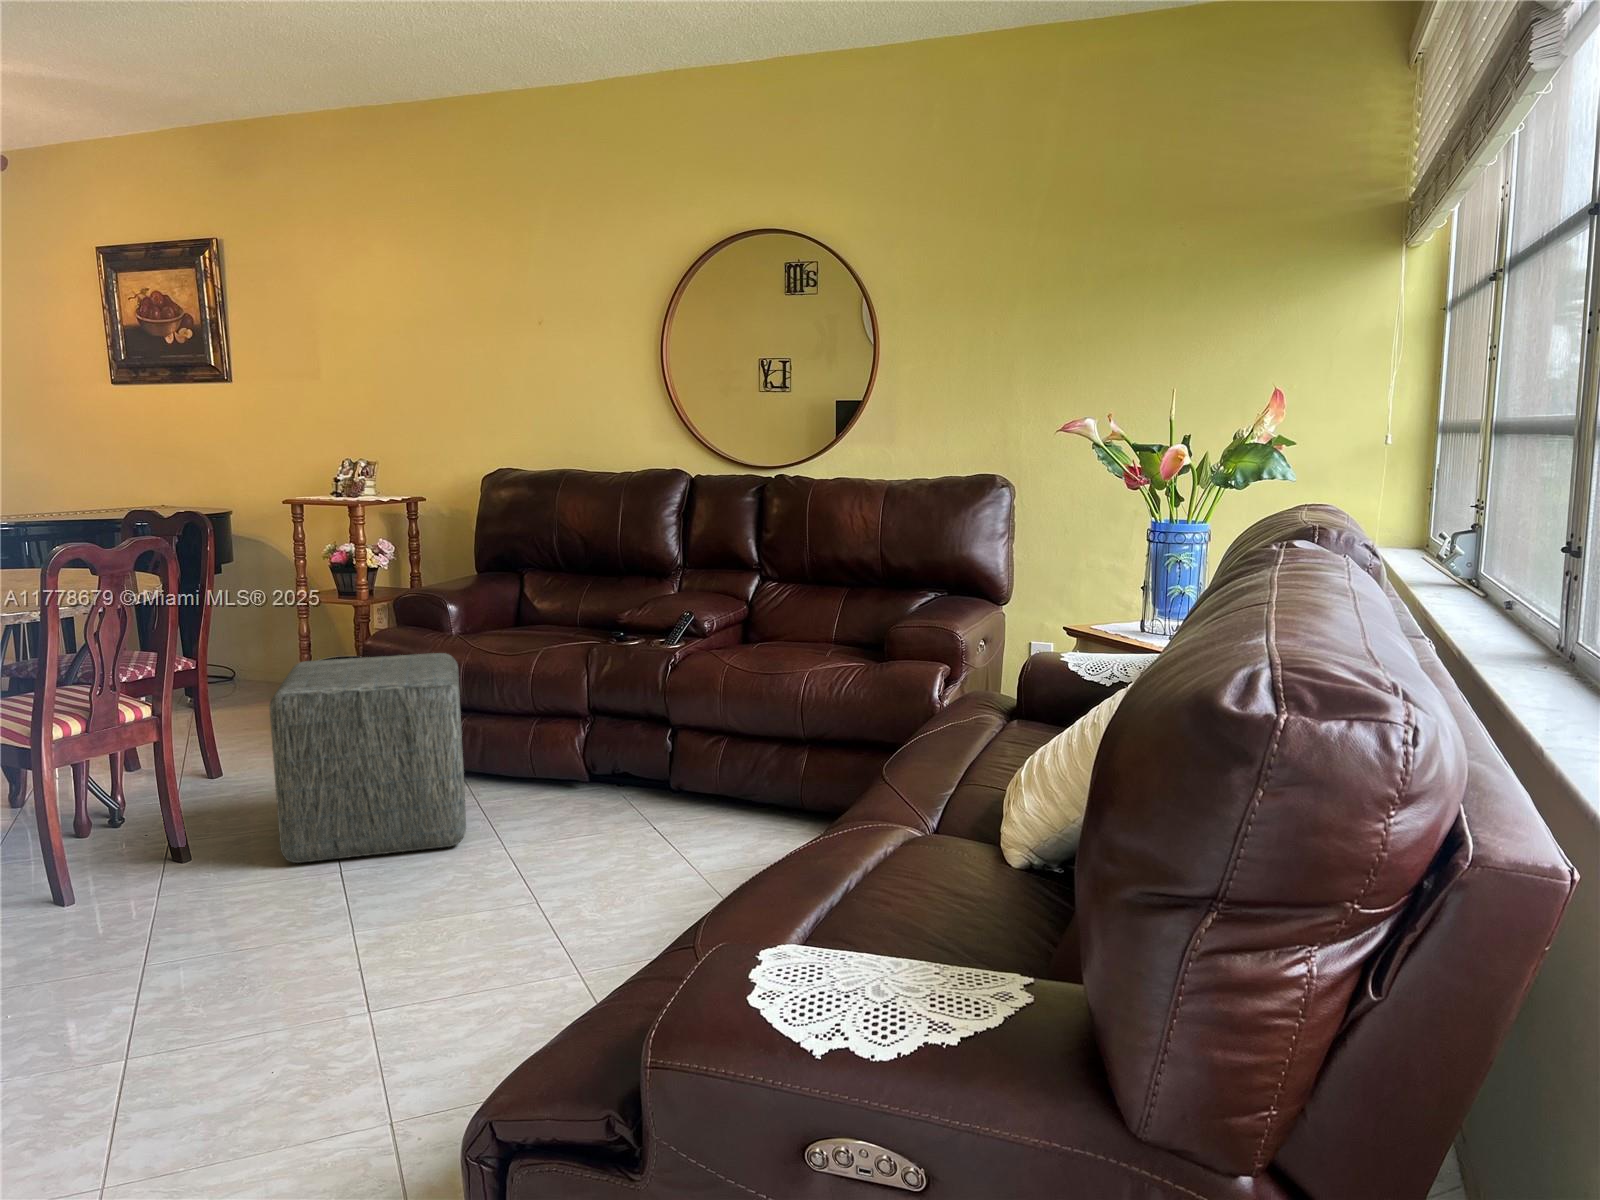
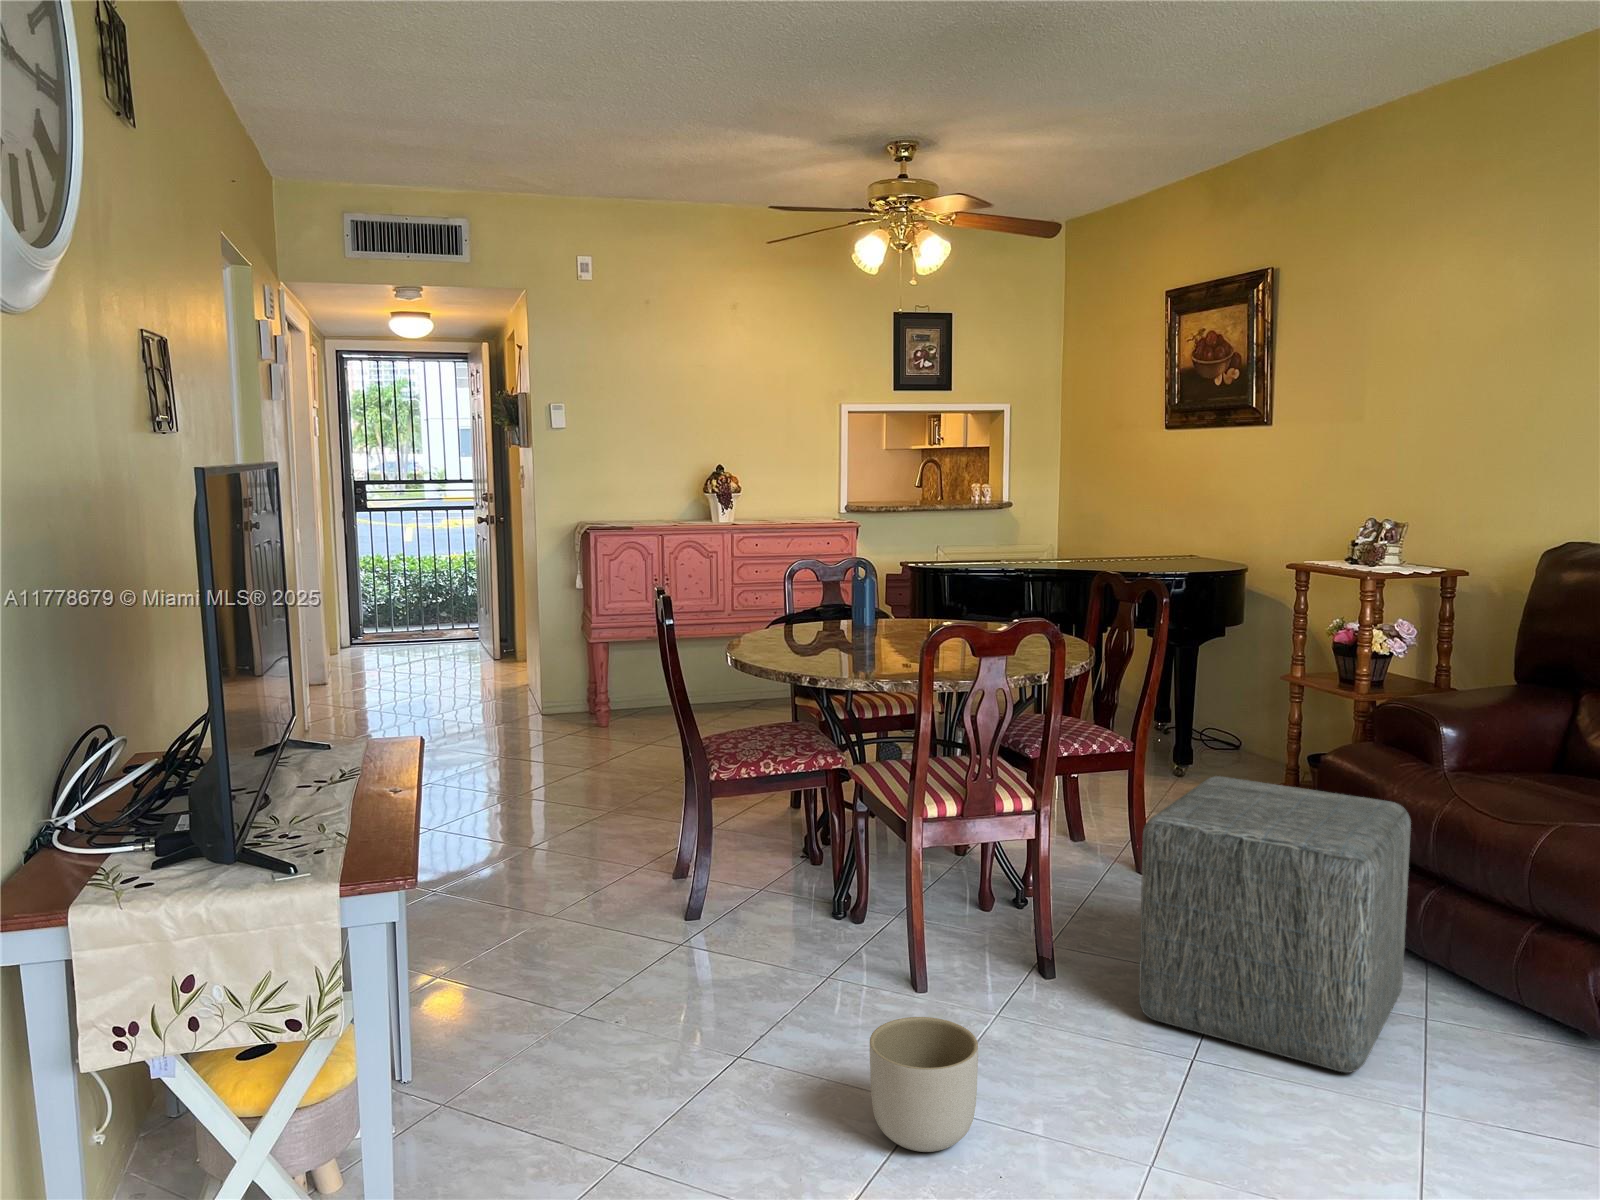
planter: none [86,889,203,1007] -> present [870,1017,978,1152]

